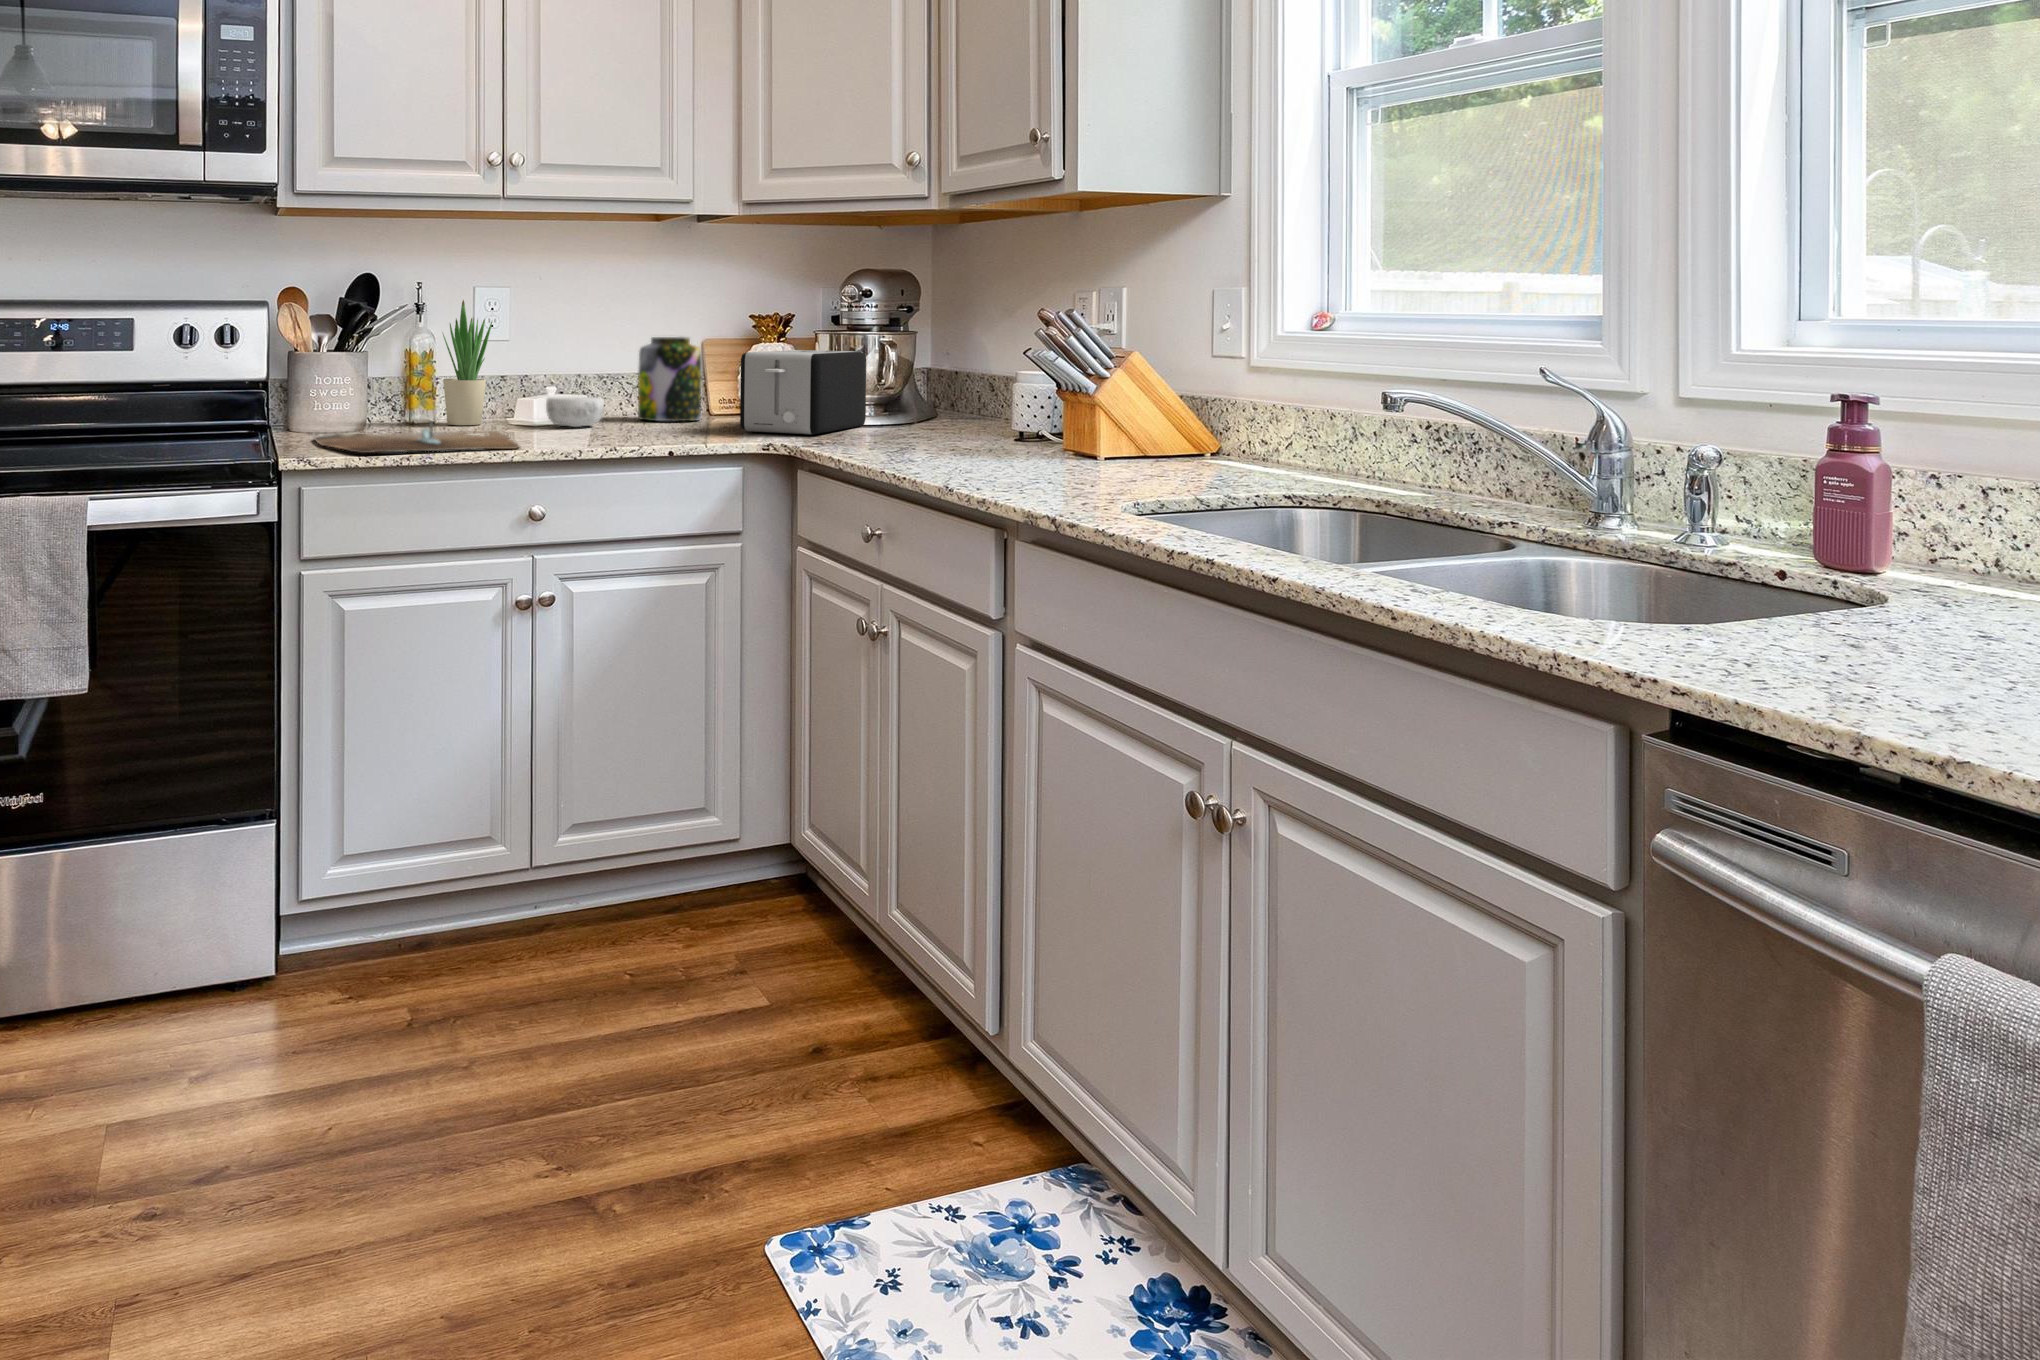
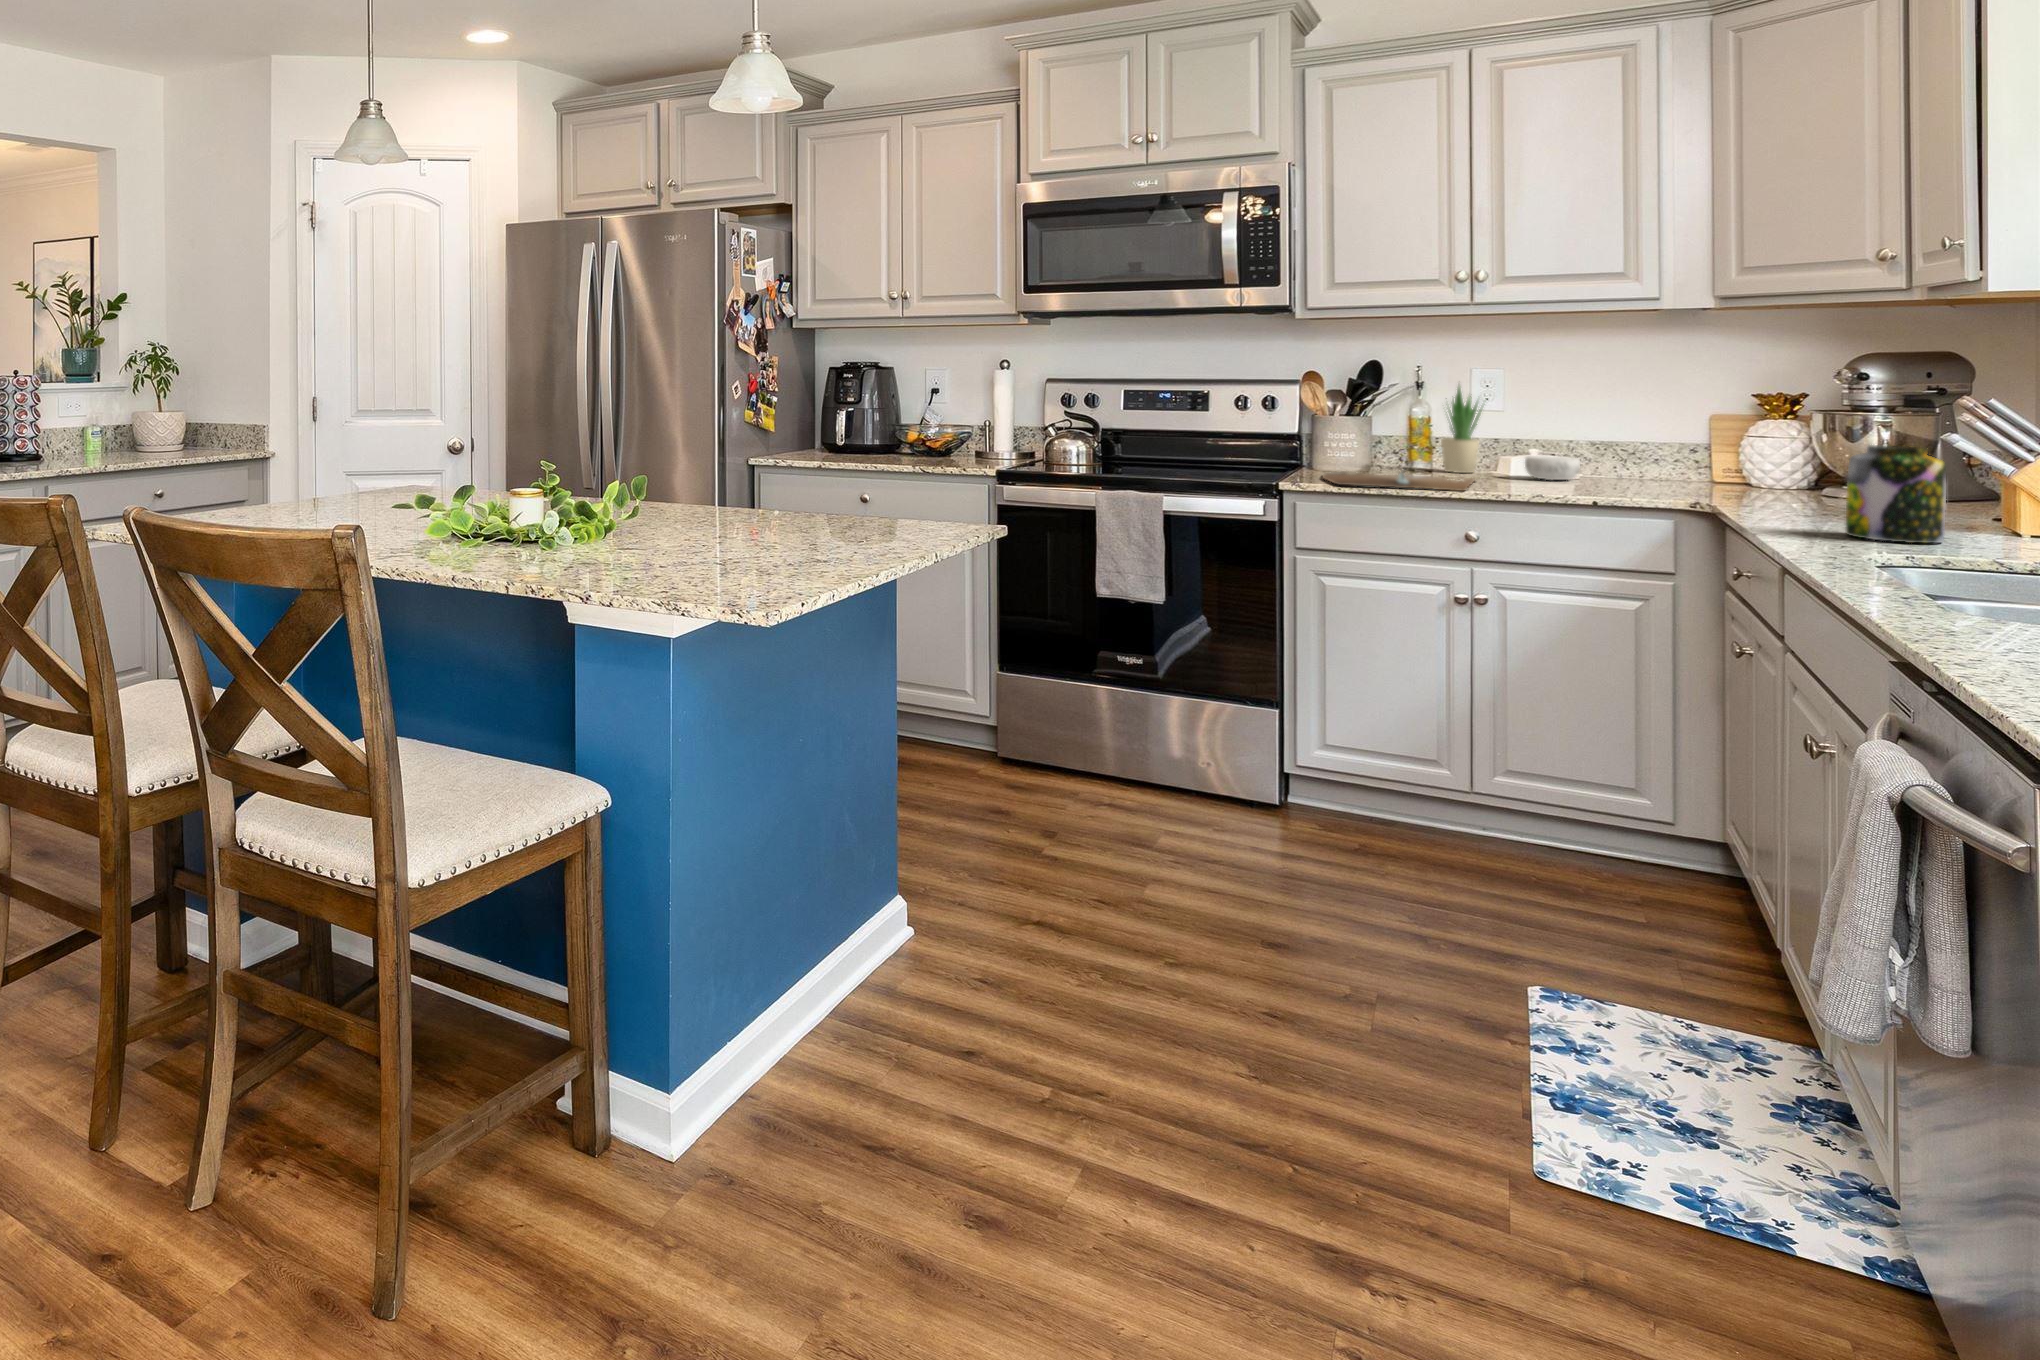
jar: present [638,337,702,421] -> present [1846,445,1946,543]
toaster: present [740,350,866,435] -> none [1698,429,1864,501]

